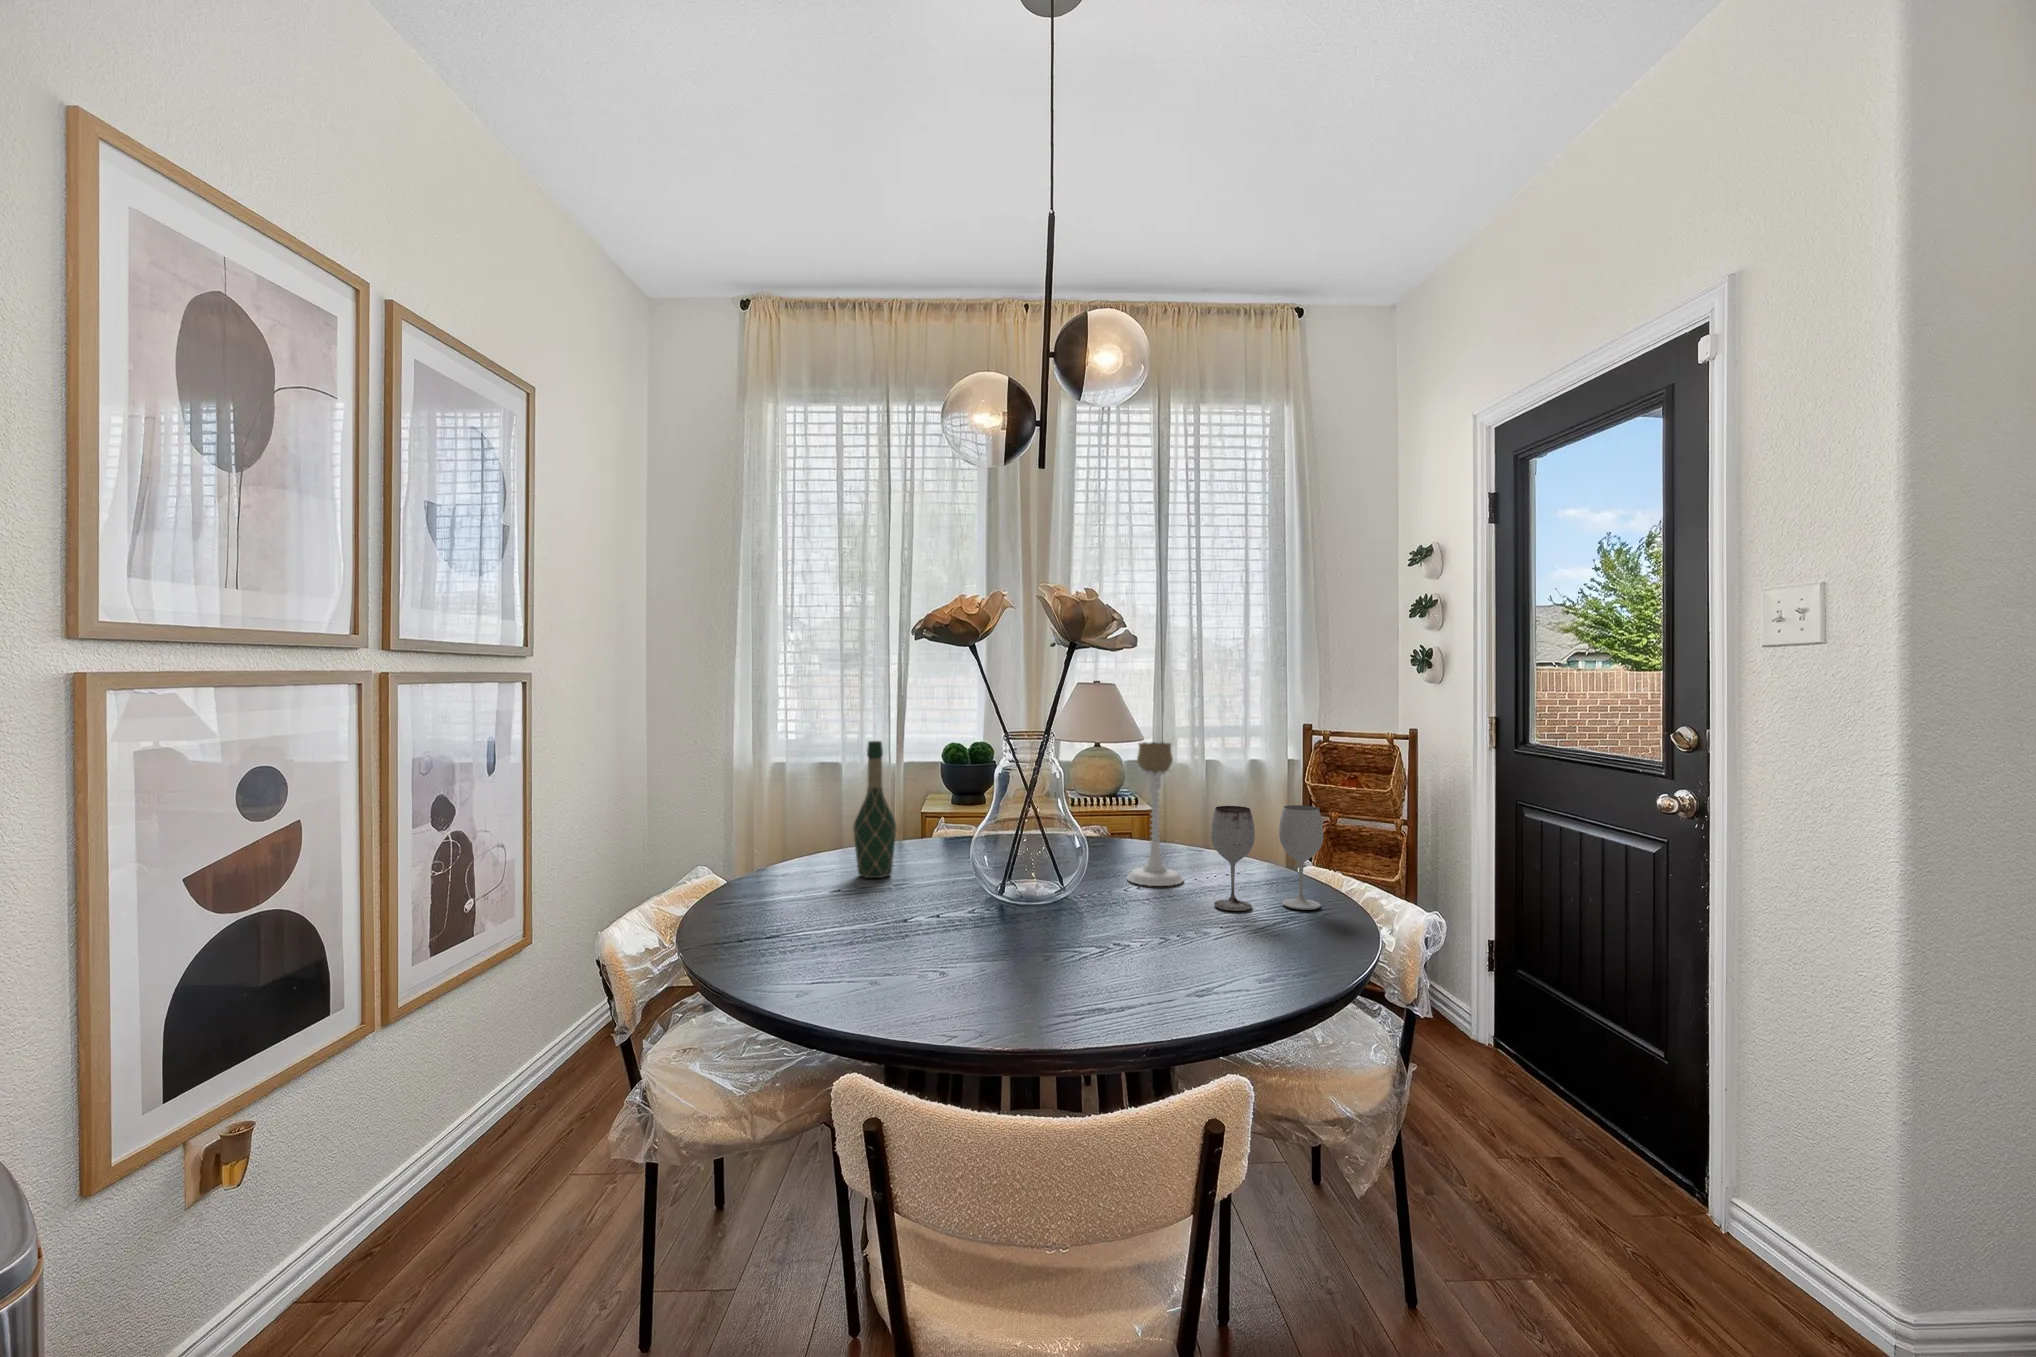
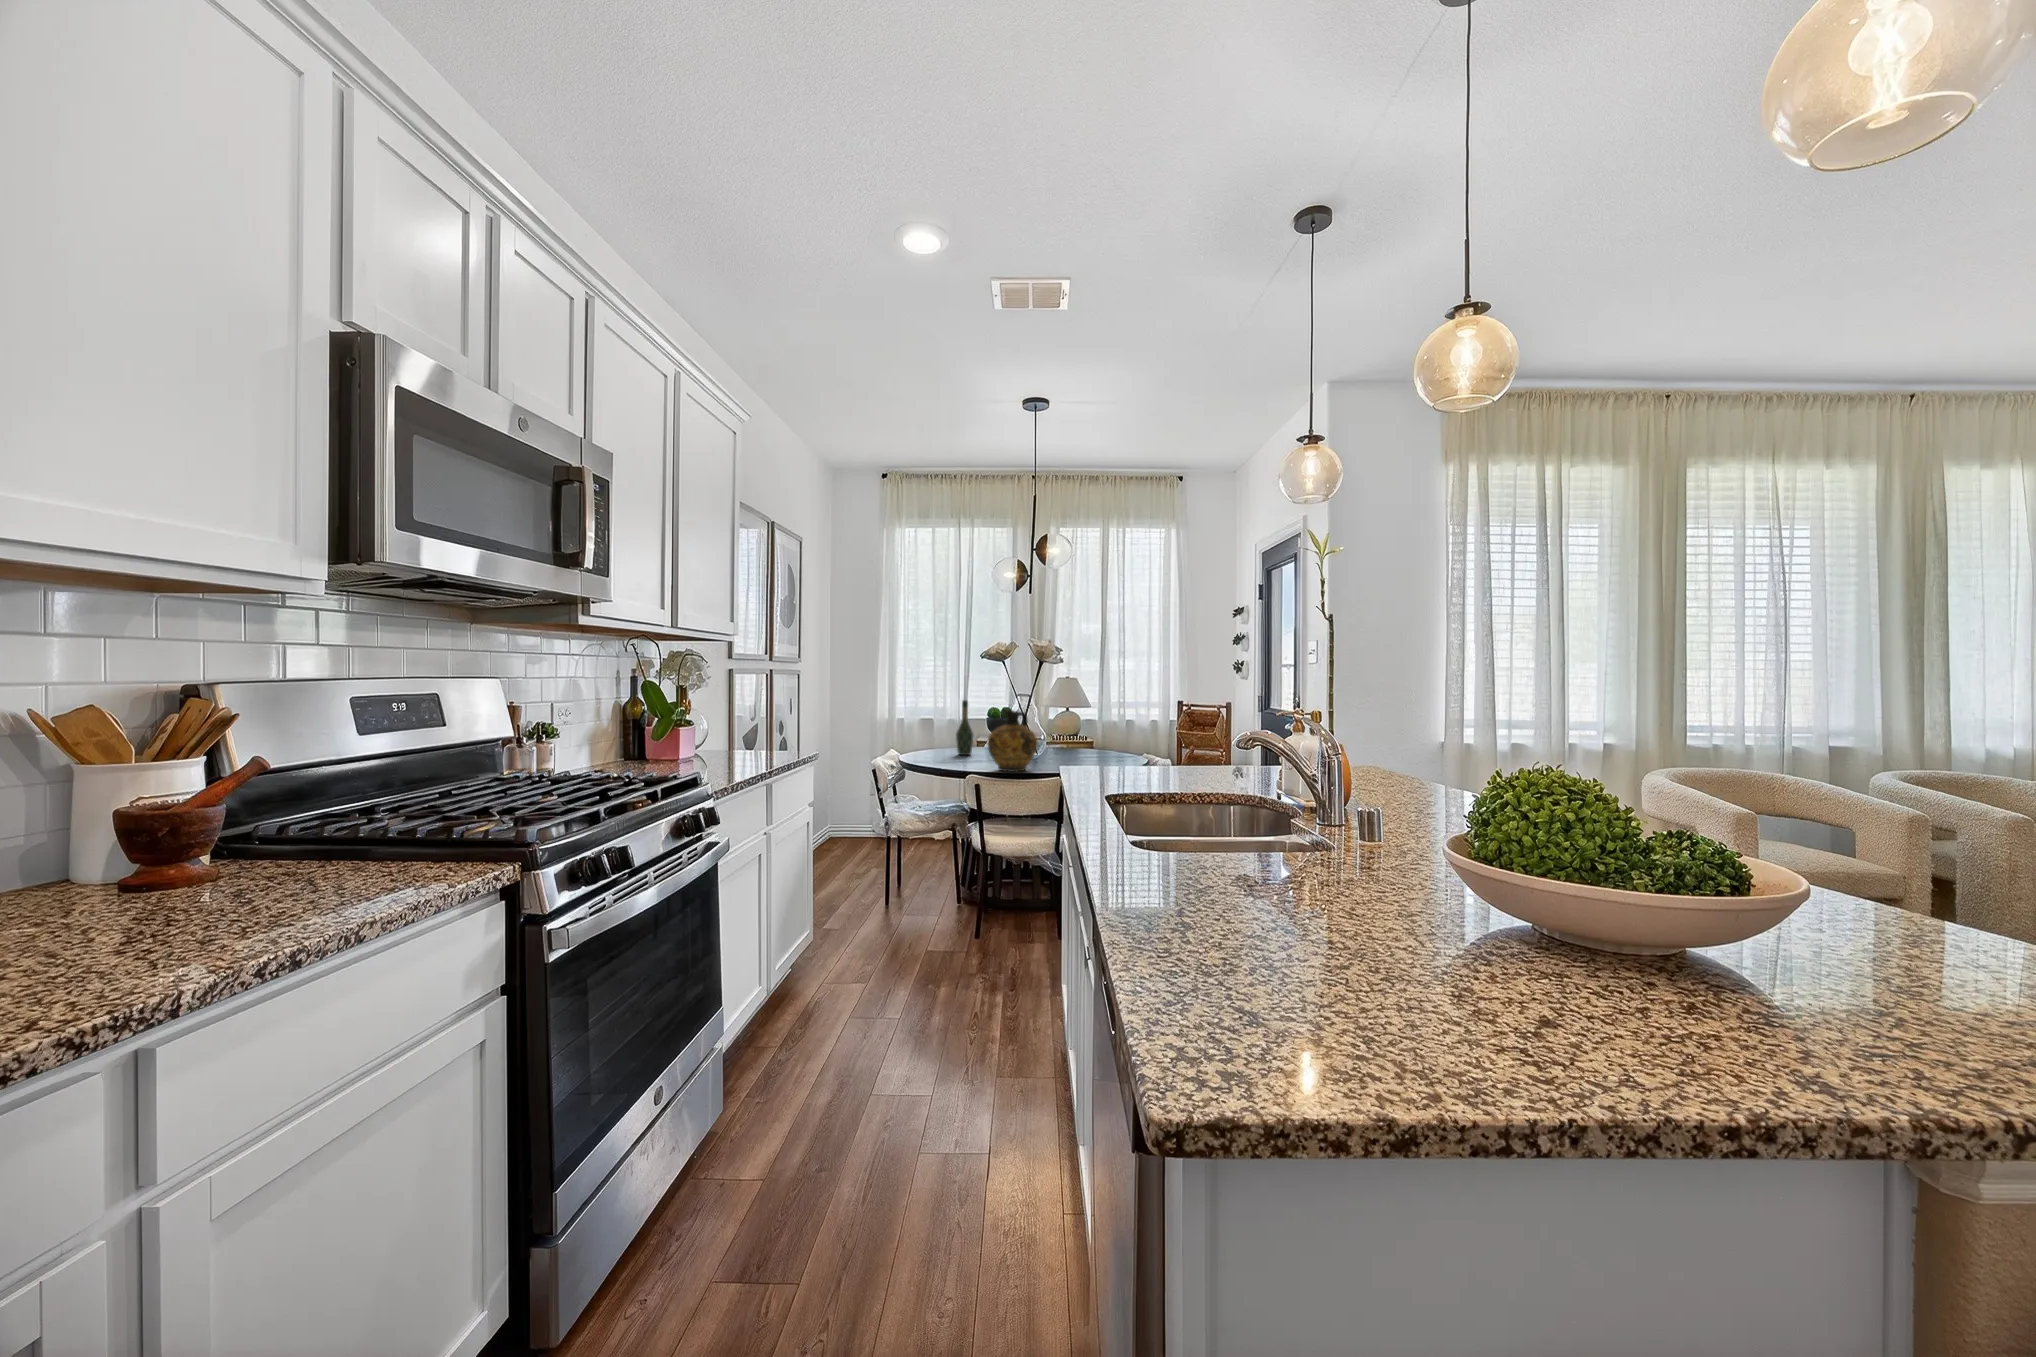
candle holder: present [1127,742,1183,886] -> none [1066,702,1089,758]
ceramic jug: none [920,778,1069,971] -> present [988,709,1038,772]
wineglass: present [1211,805,1323,911] -> none [1095,725,1137,763]

